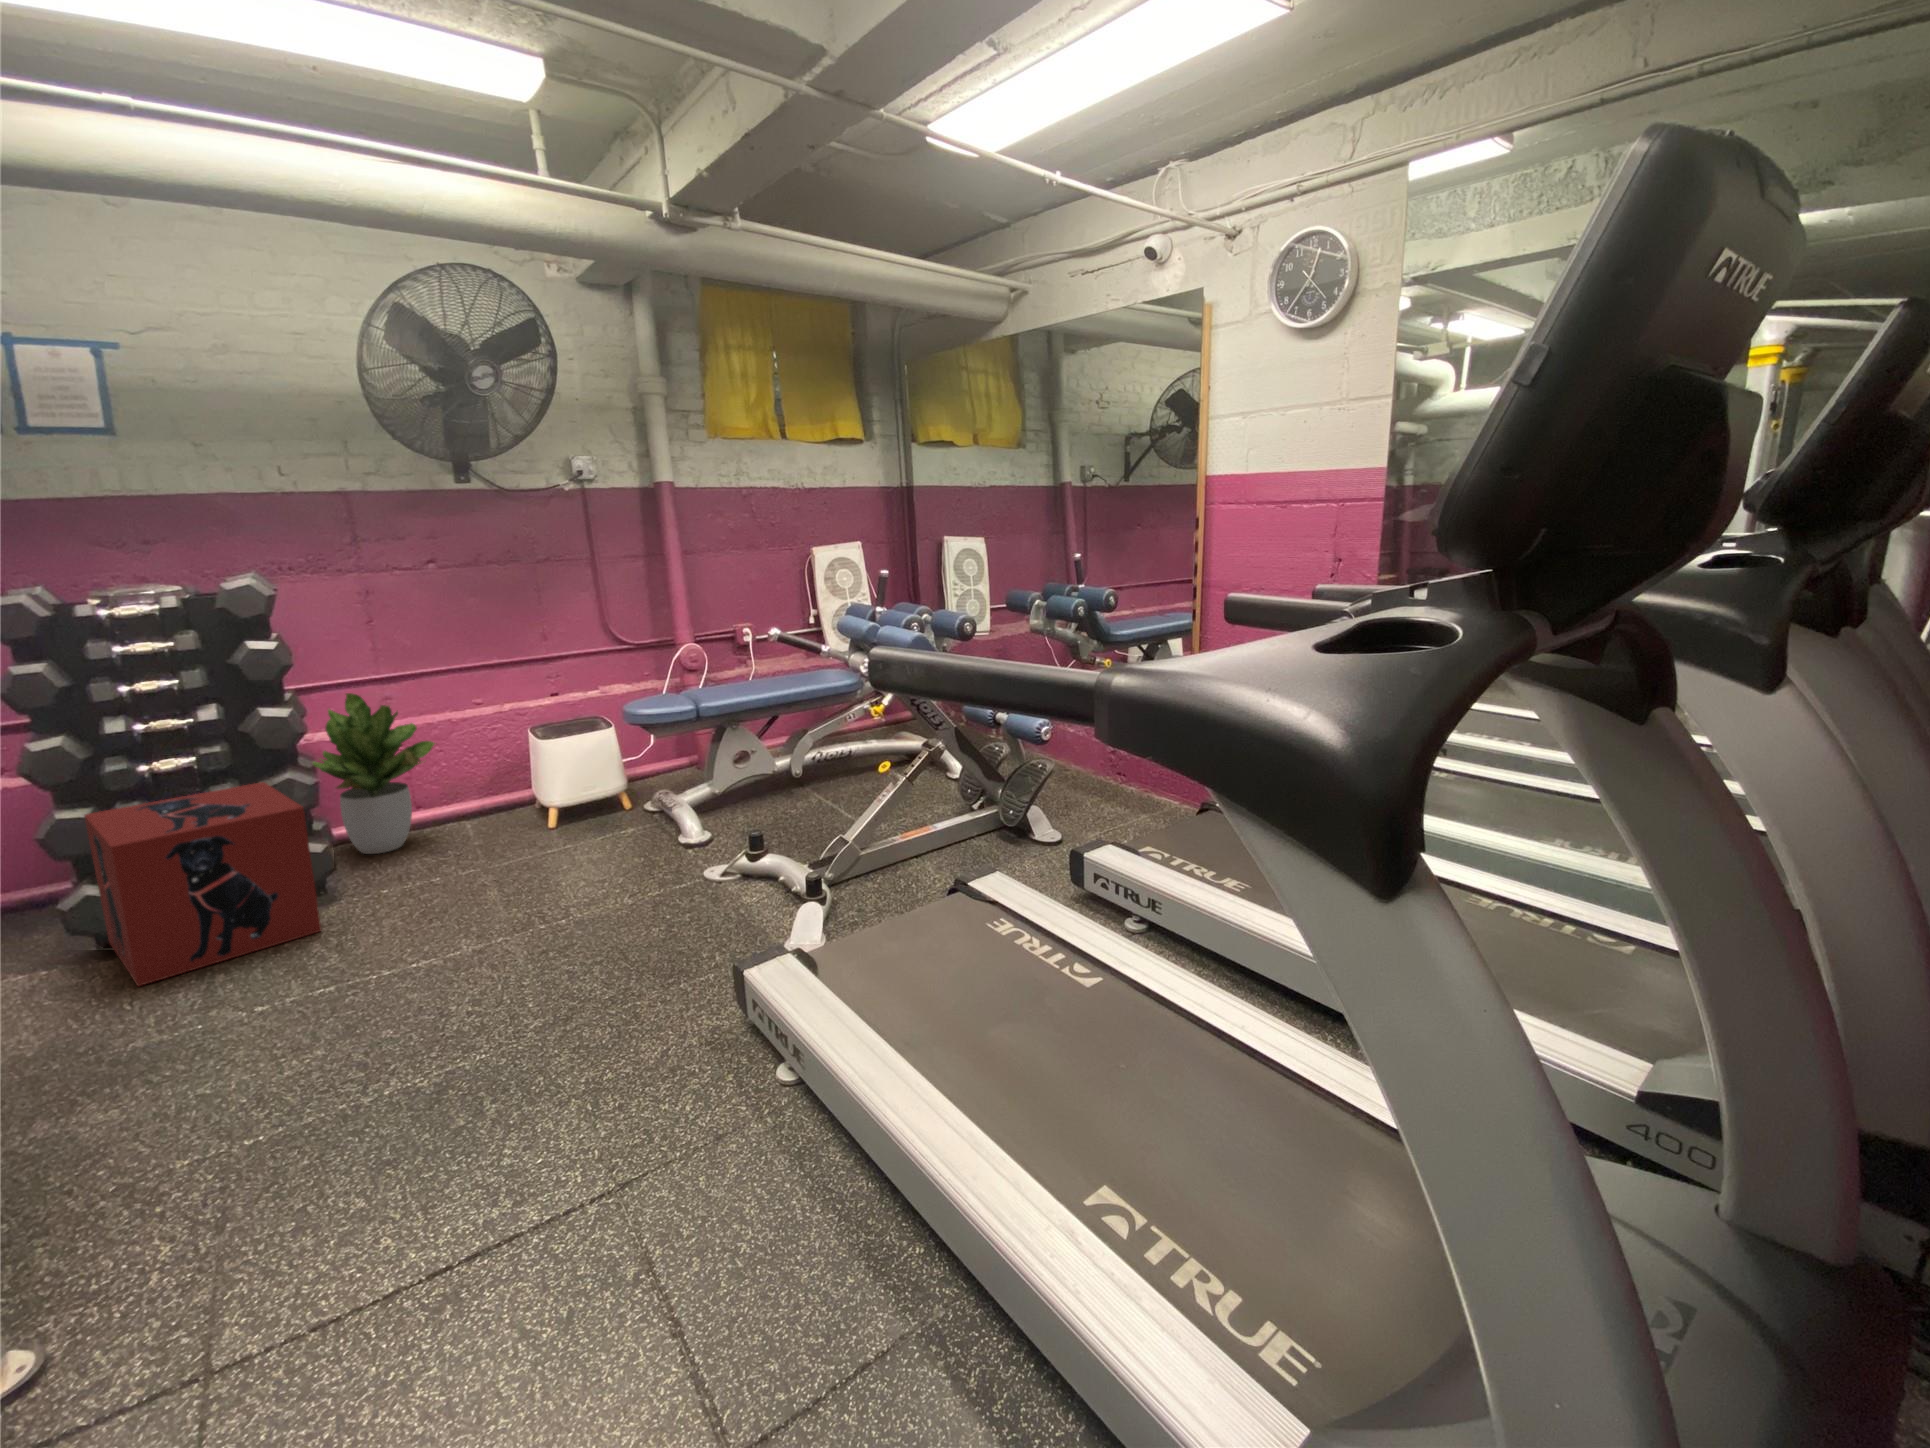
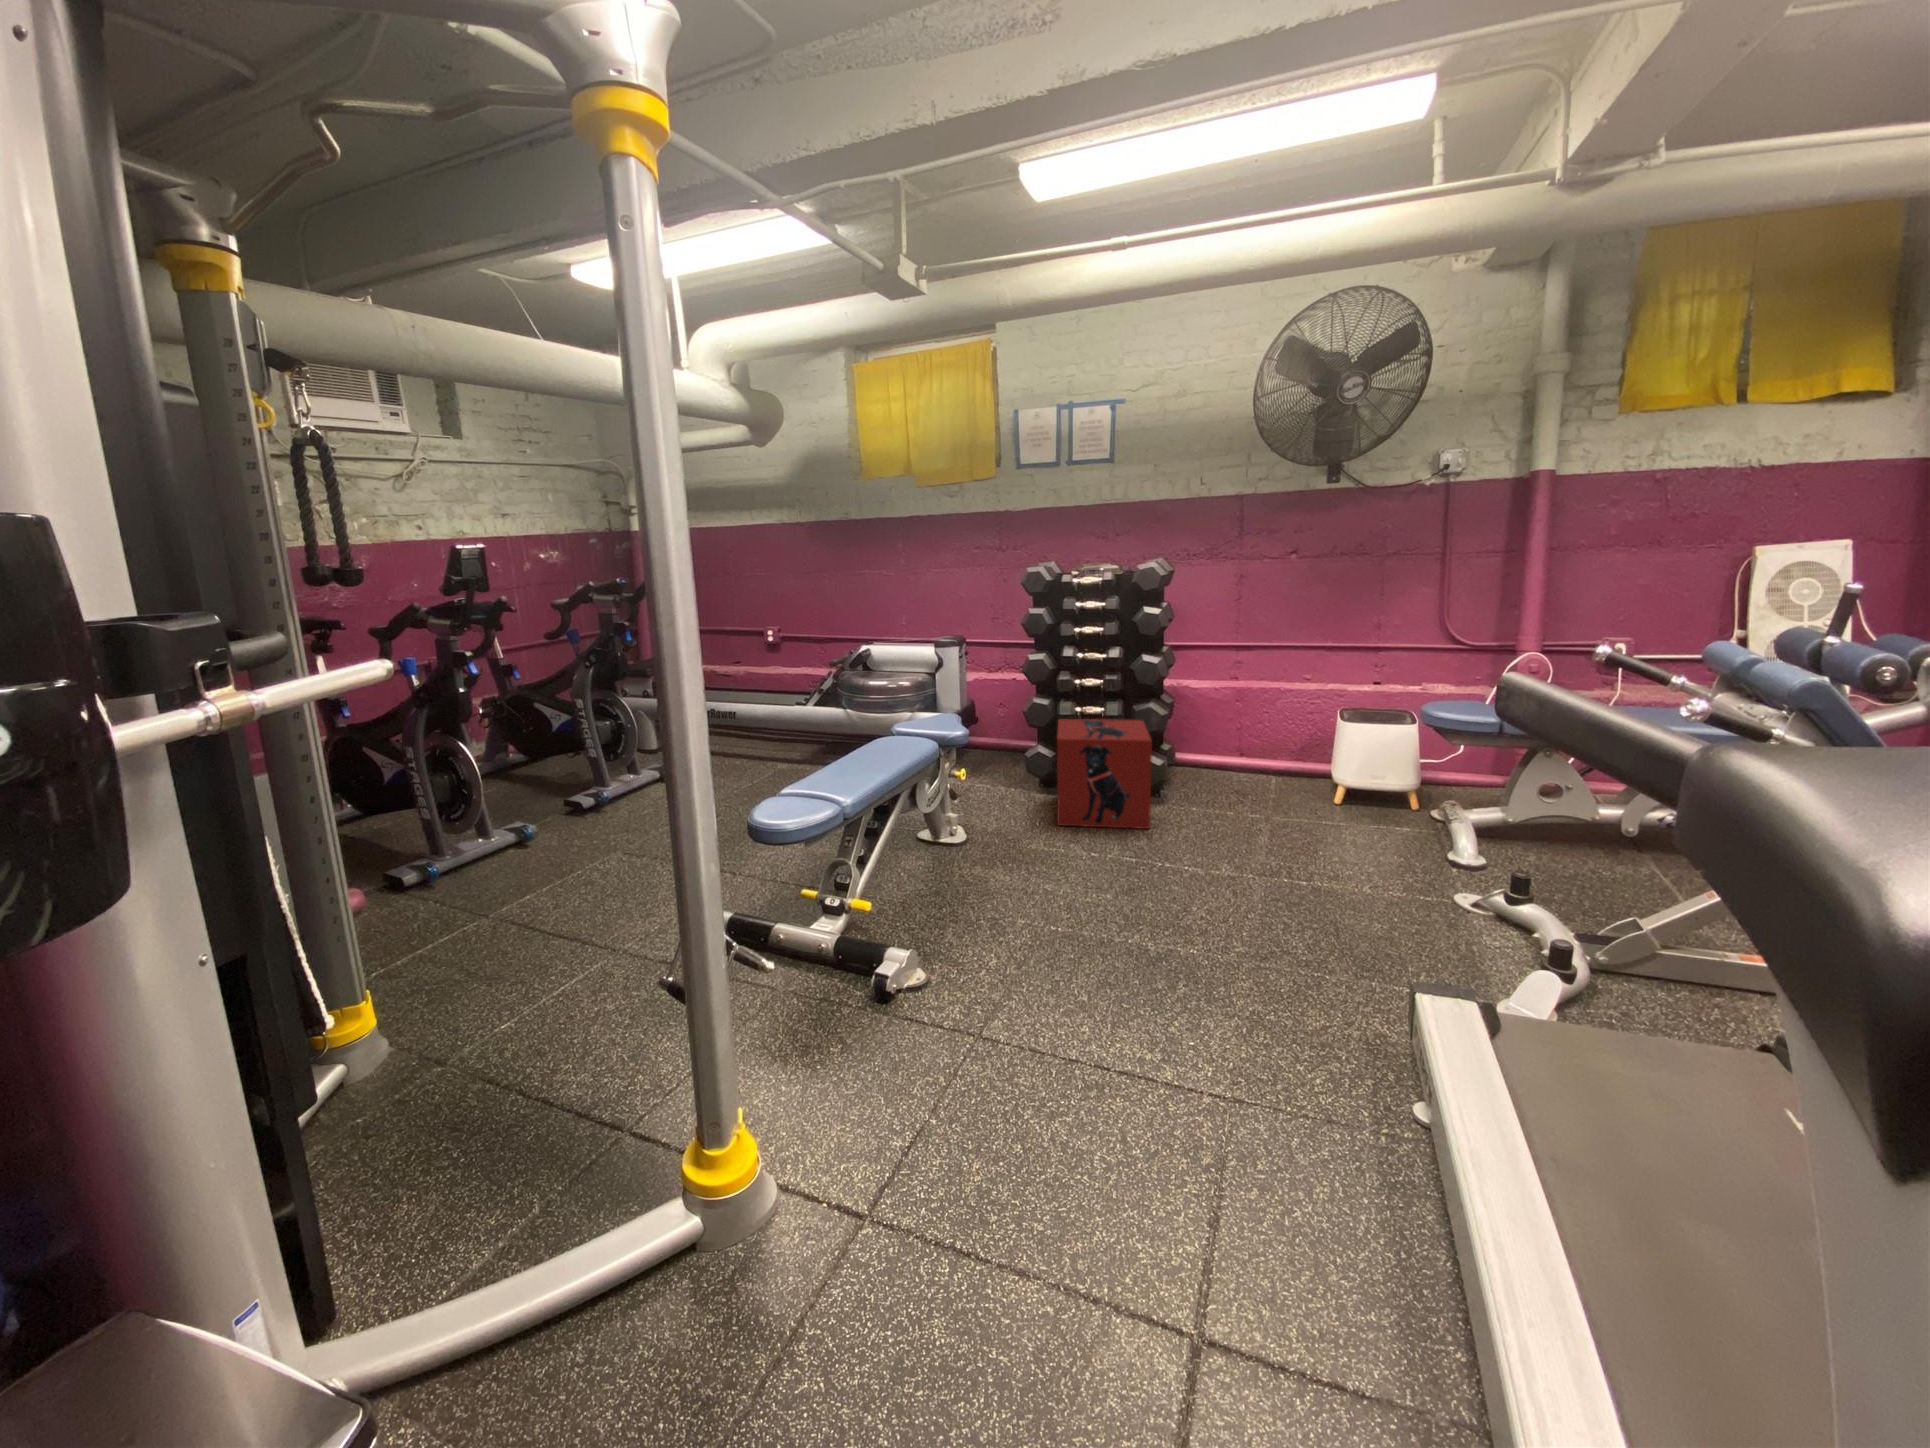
potted plant: present [313,693,435,854] -> none [1179,668,1260,791]

